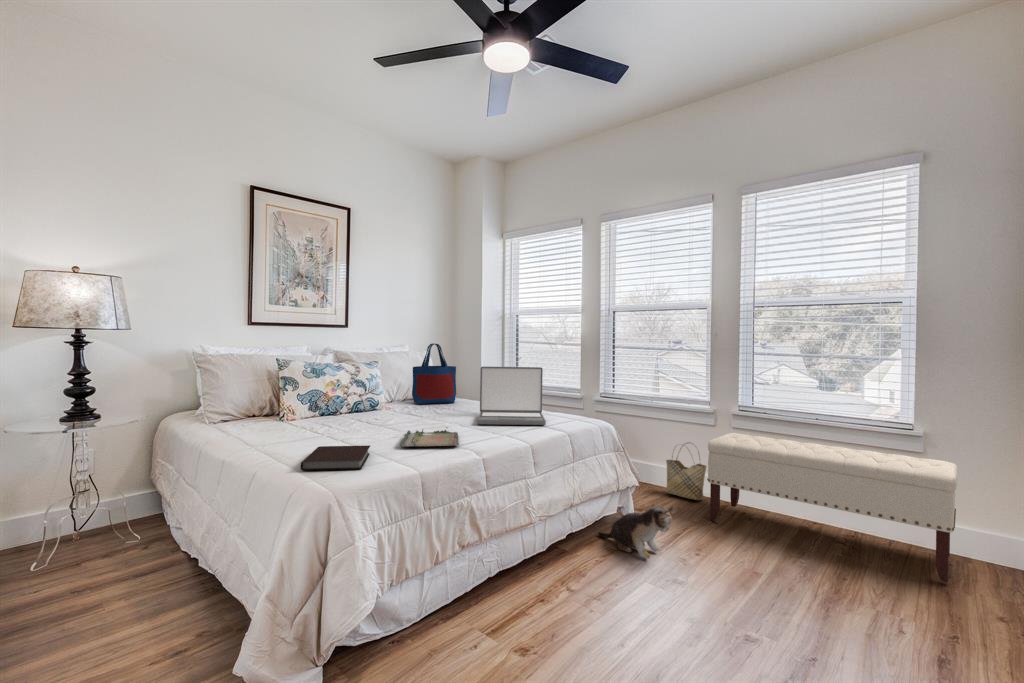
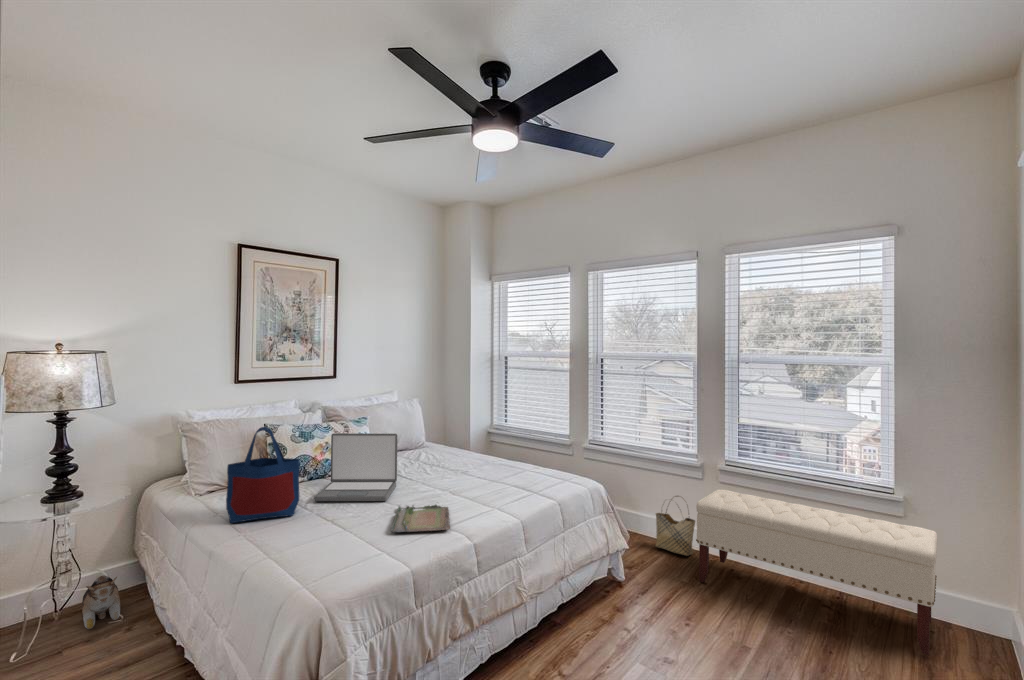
tote bag: present [412,343,456,404] -> present [226,427,300,523]
laptop: present [478,367,546,425] -> present [314,433,398,501]
notebook: present [301,445,370,470] -> none [292,534,362,572]
plush toy: present [598,506,677,559] -> present [82,576,120,629]

